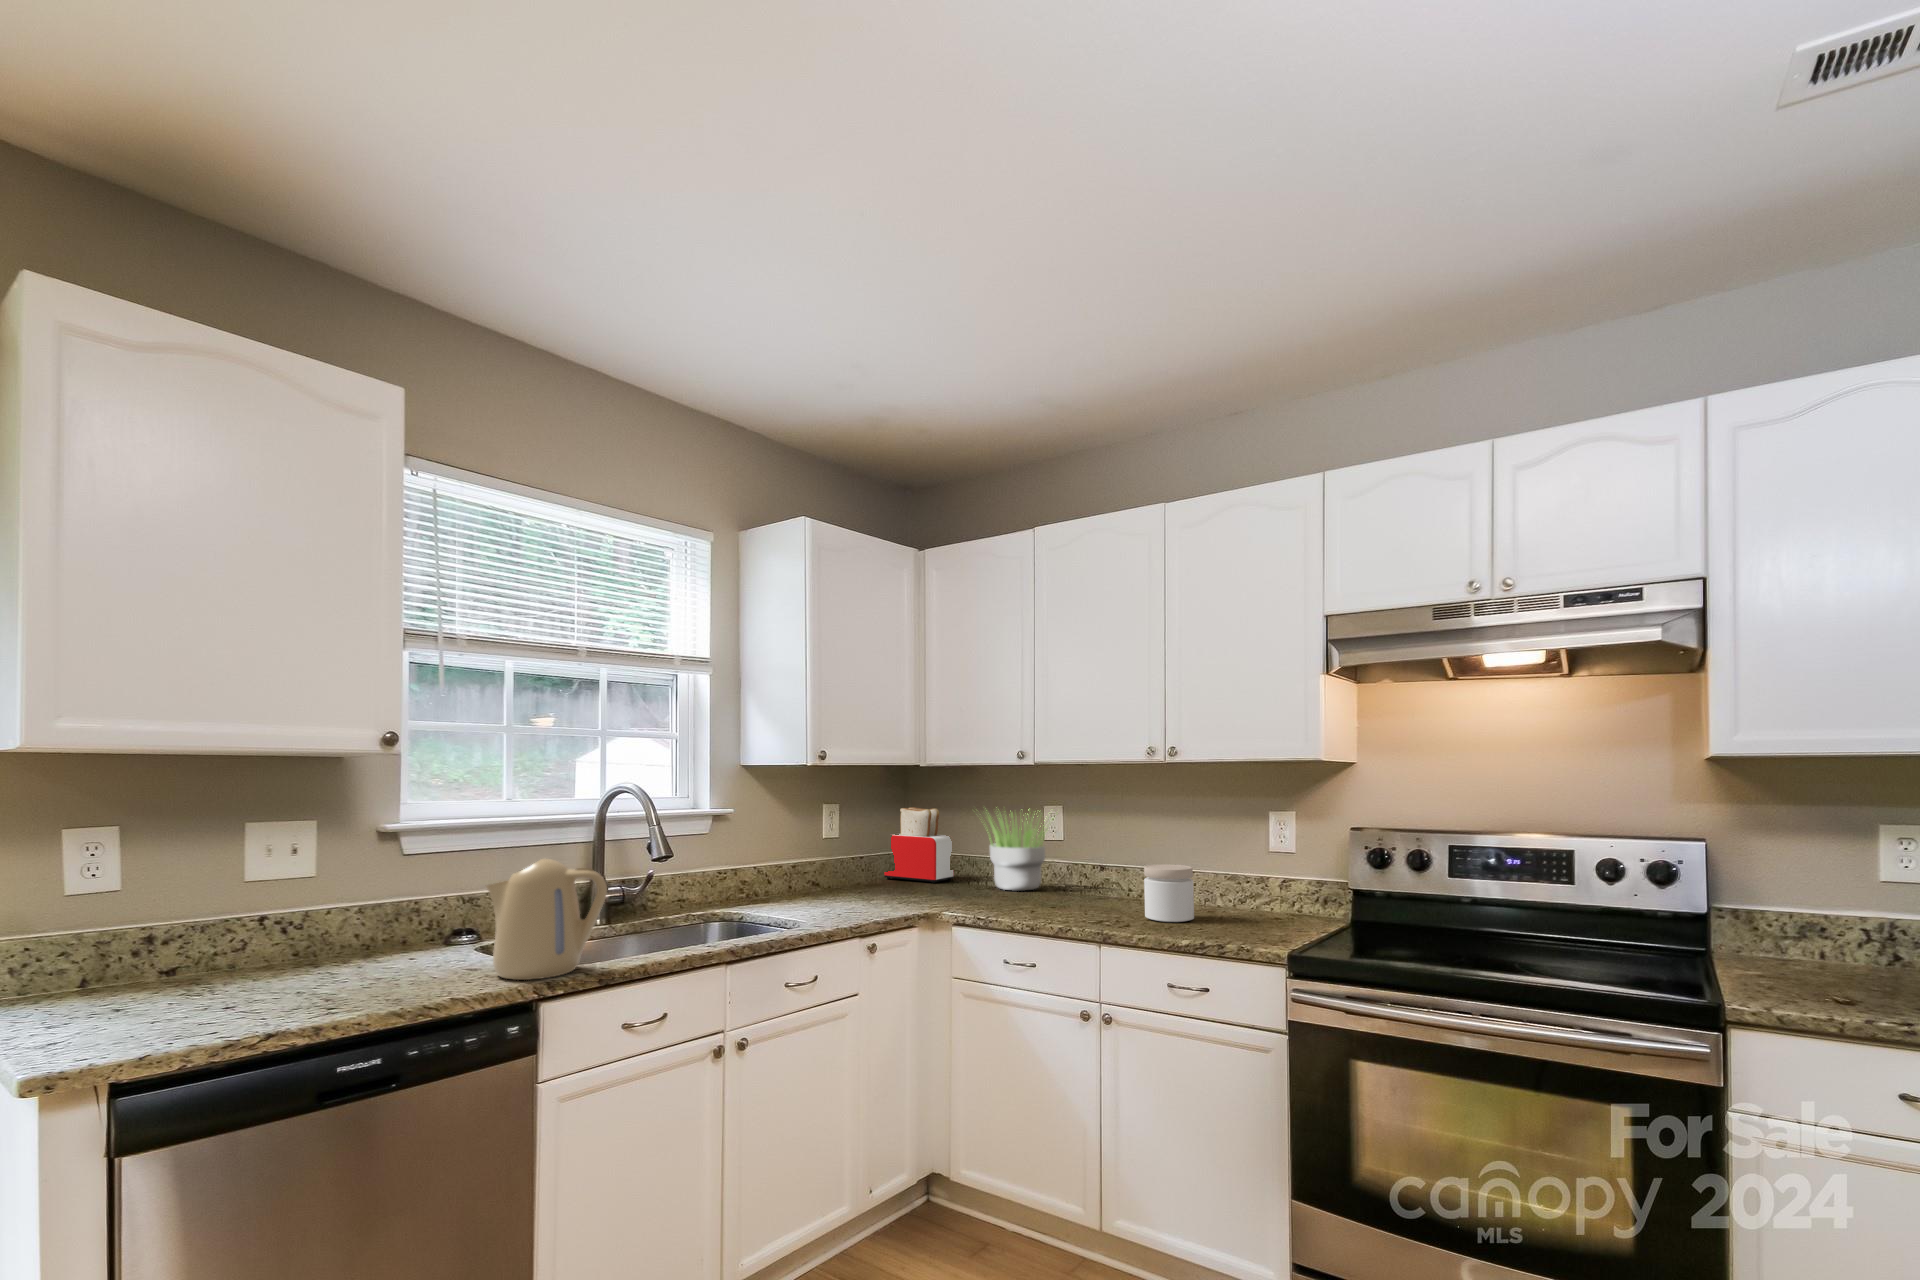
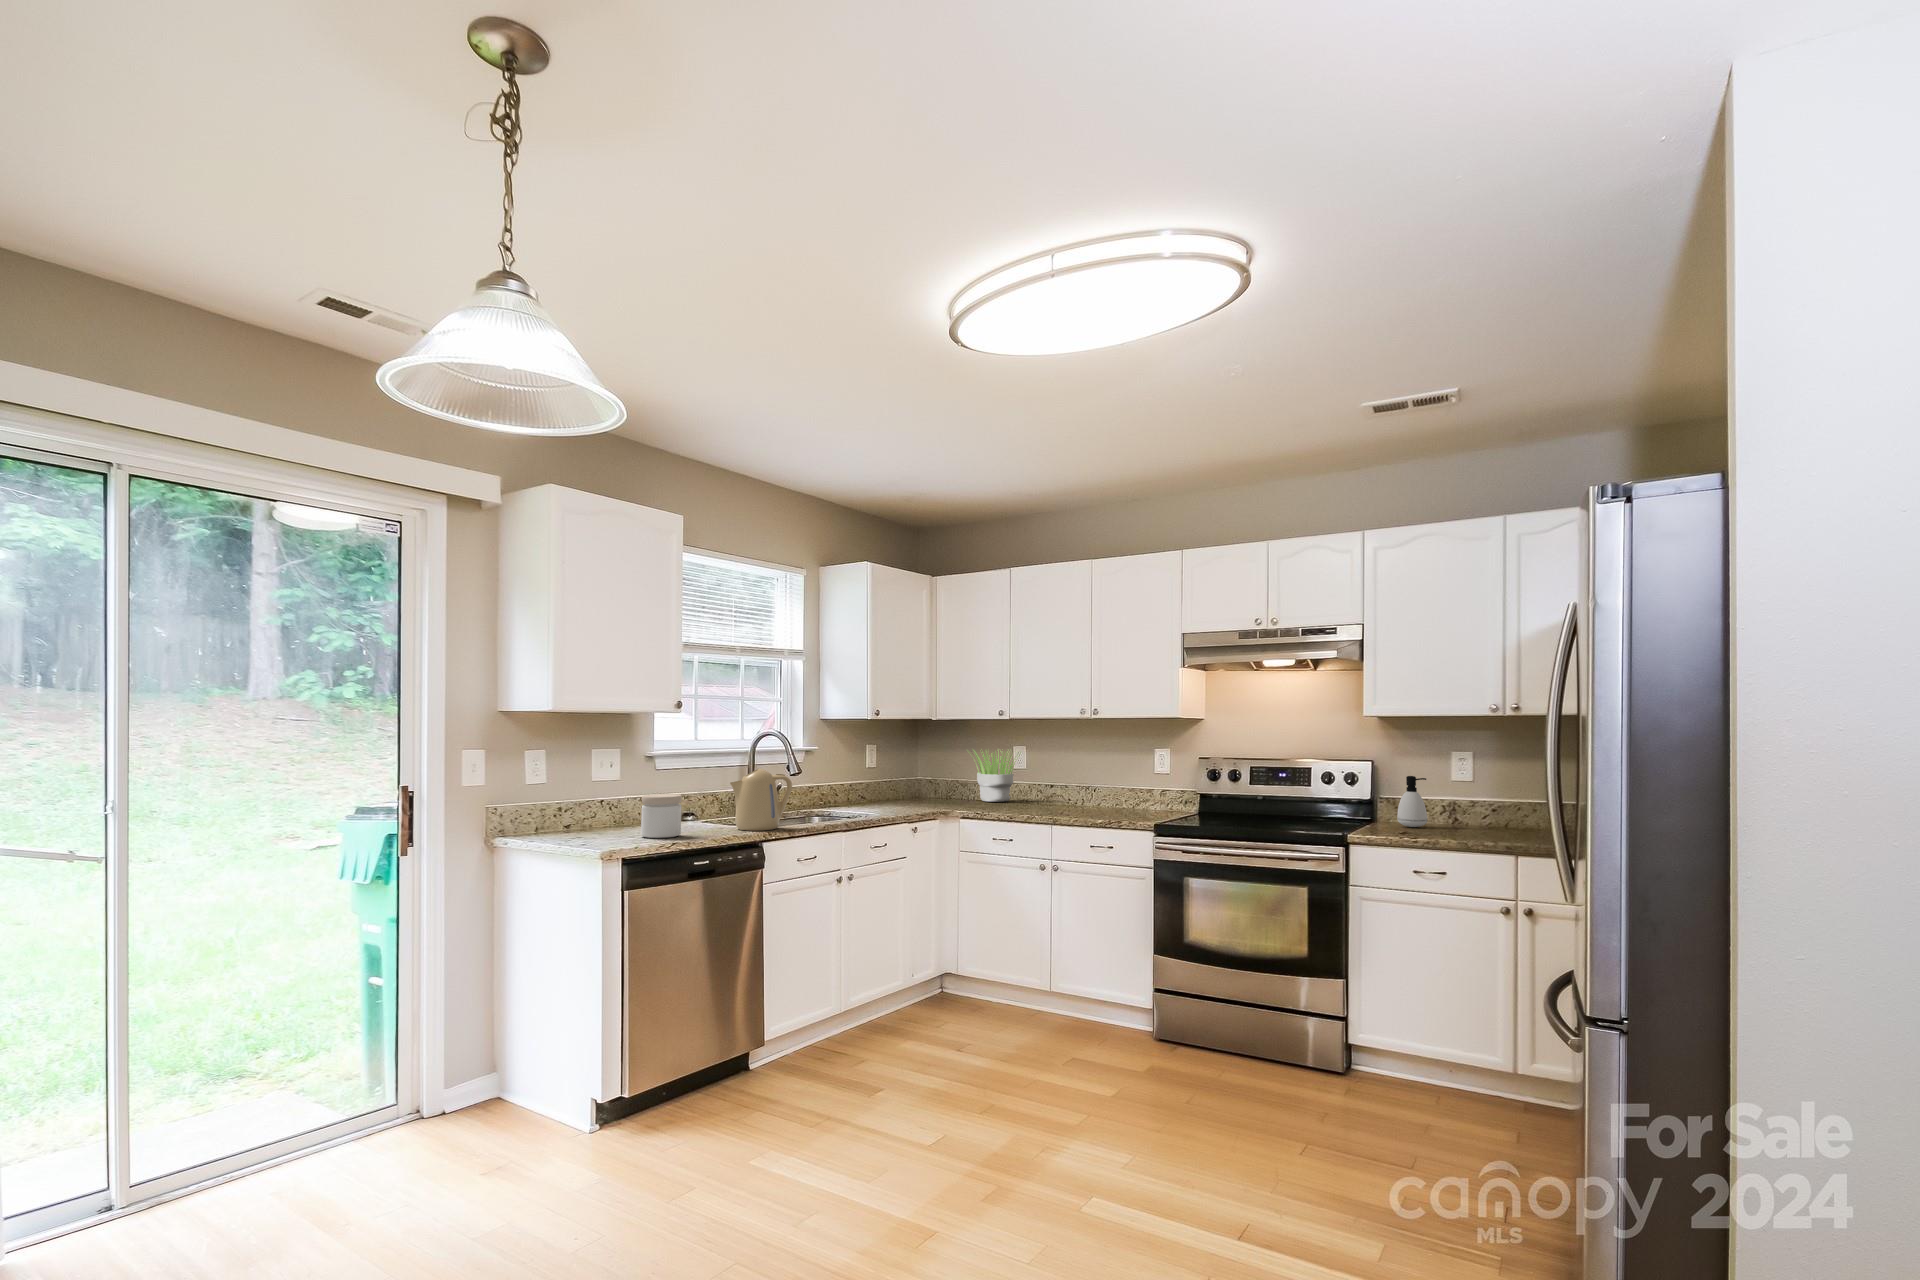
toaster: present [884,807,954,883] -> none [903,750,951,799]
jar: present [1144,864,1194,922] -> present [641,794,681,838]
soap dispenser: none [1762,868,1832,969] -> present [1397,776,1427,827]

